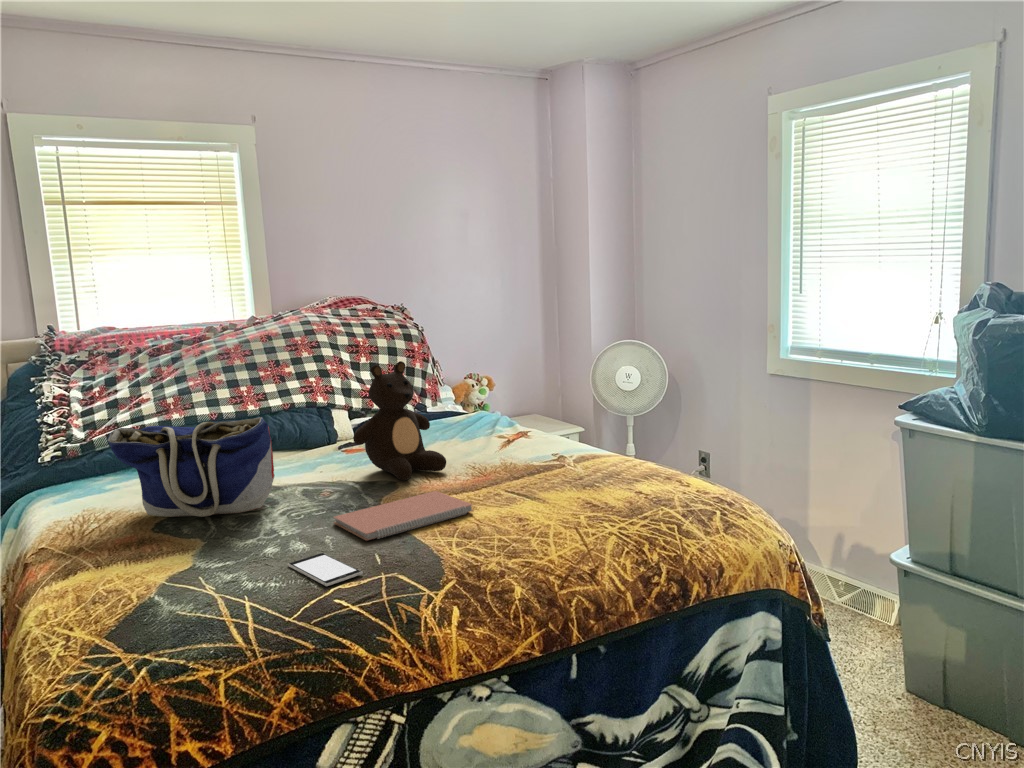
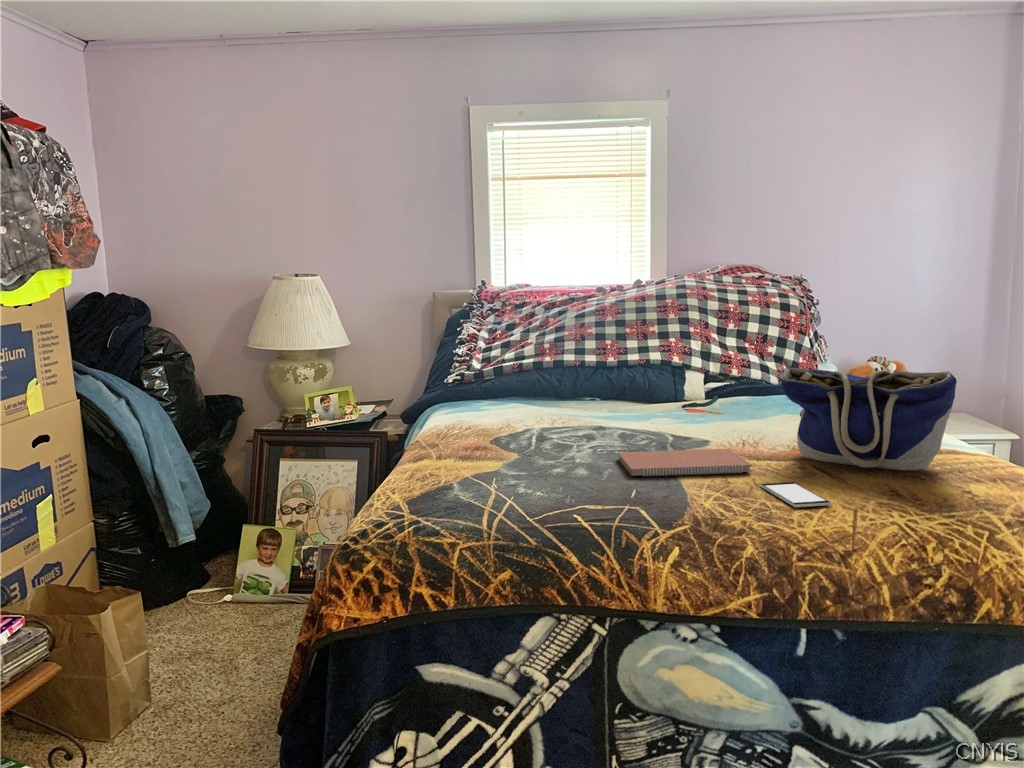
teddy bear: present [353,361,446,480] -> none [671,321,761,437]
tote bag: present [108,417,275,517] -> present [779,367,957,471]
smartphone: present [288,553,363,586] -> present [760,482,832,507]

